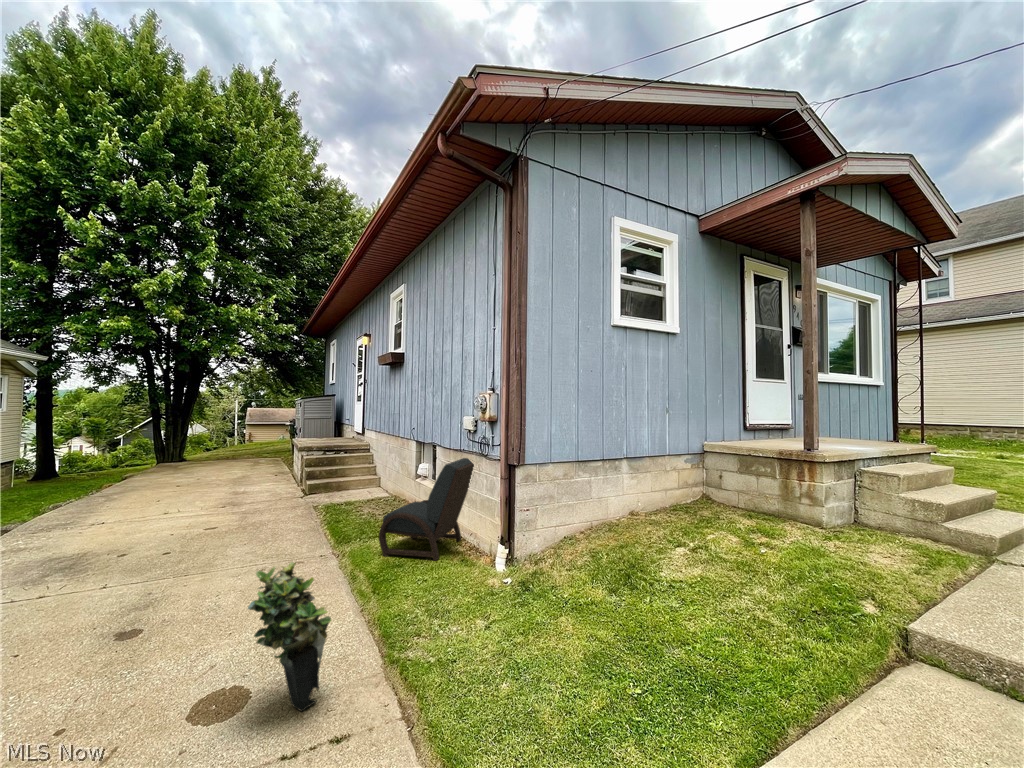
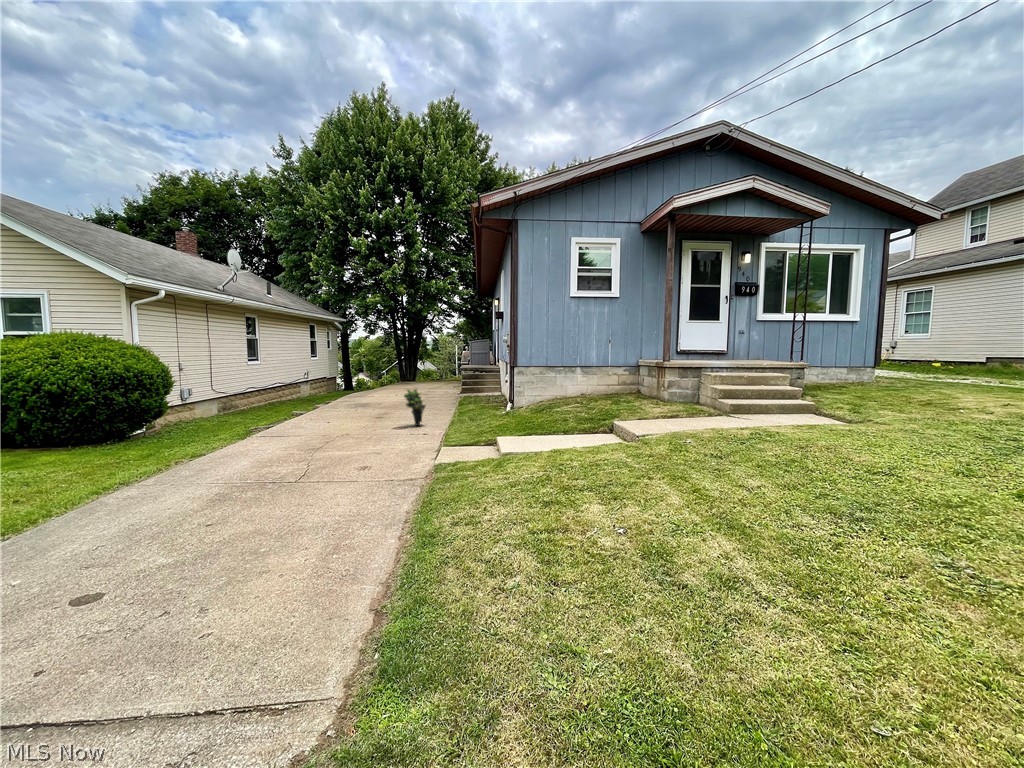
lounge chair: present [379,458,474,561] -> none [469,367,514,412]

